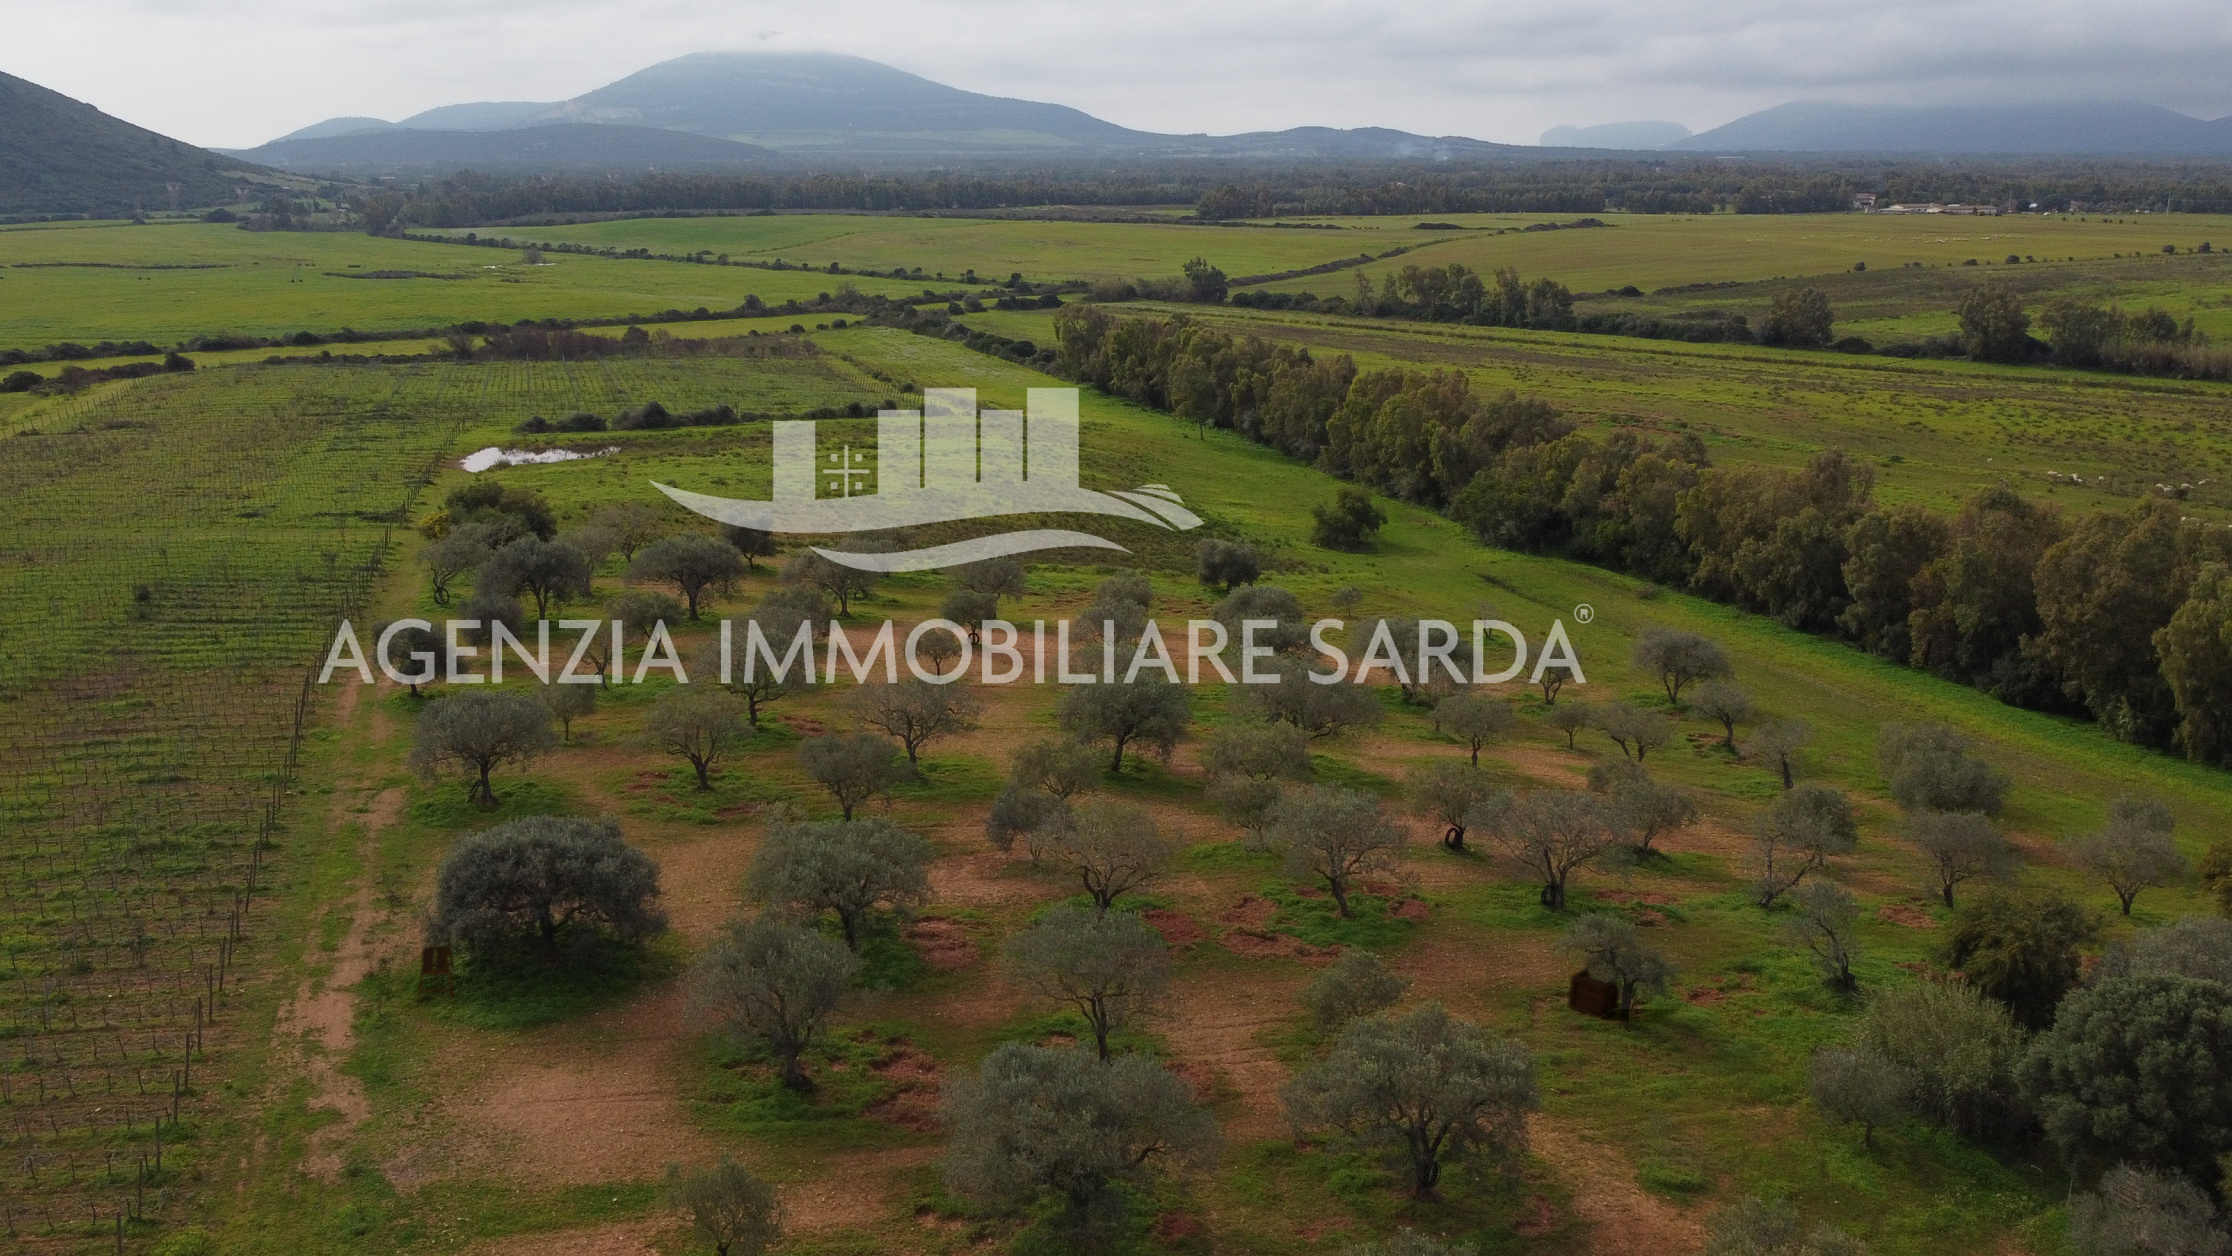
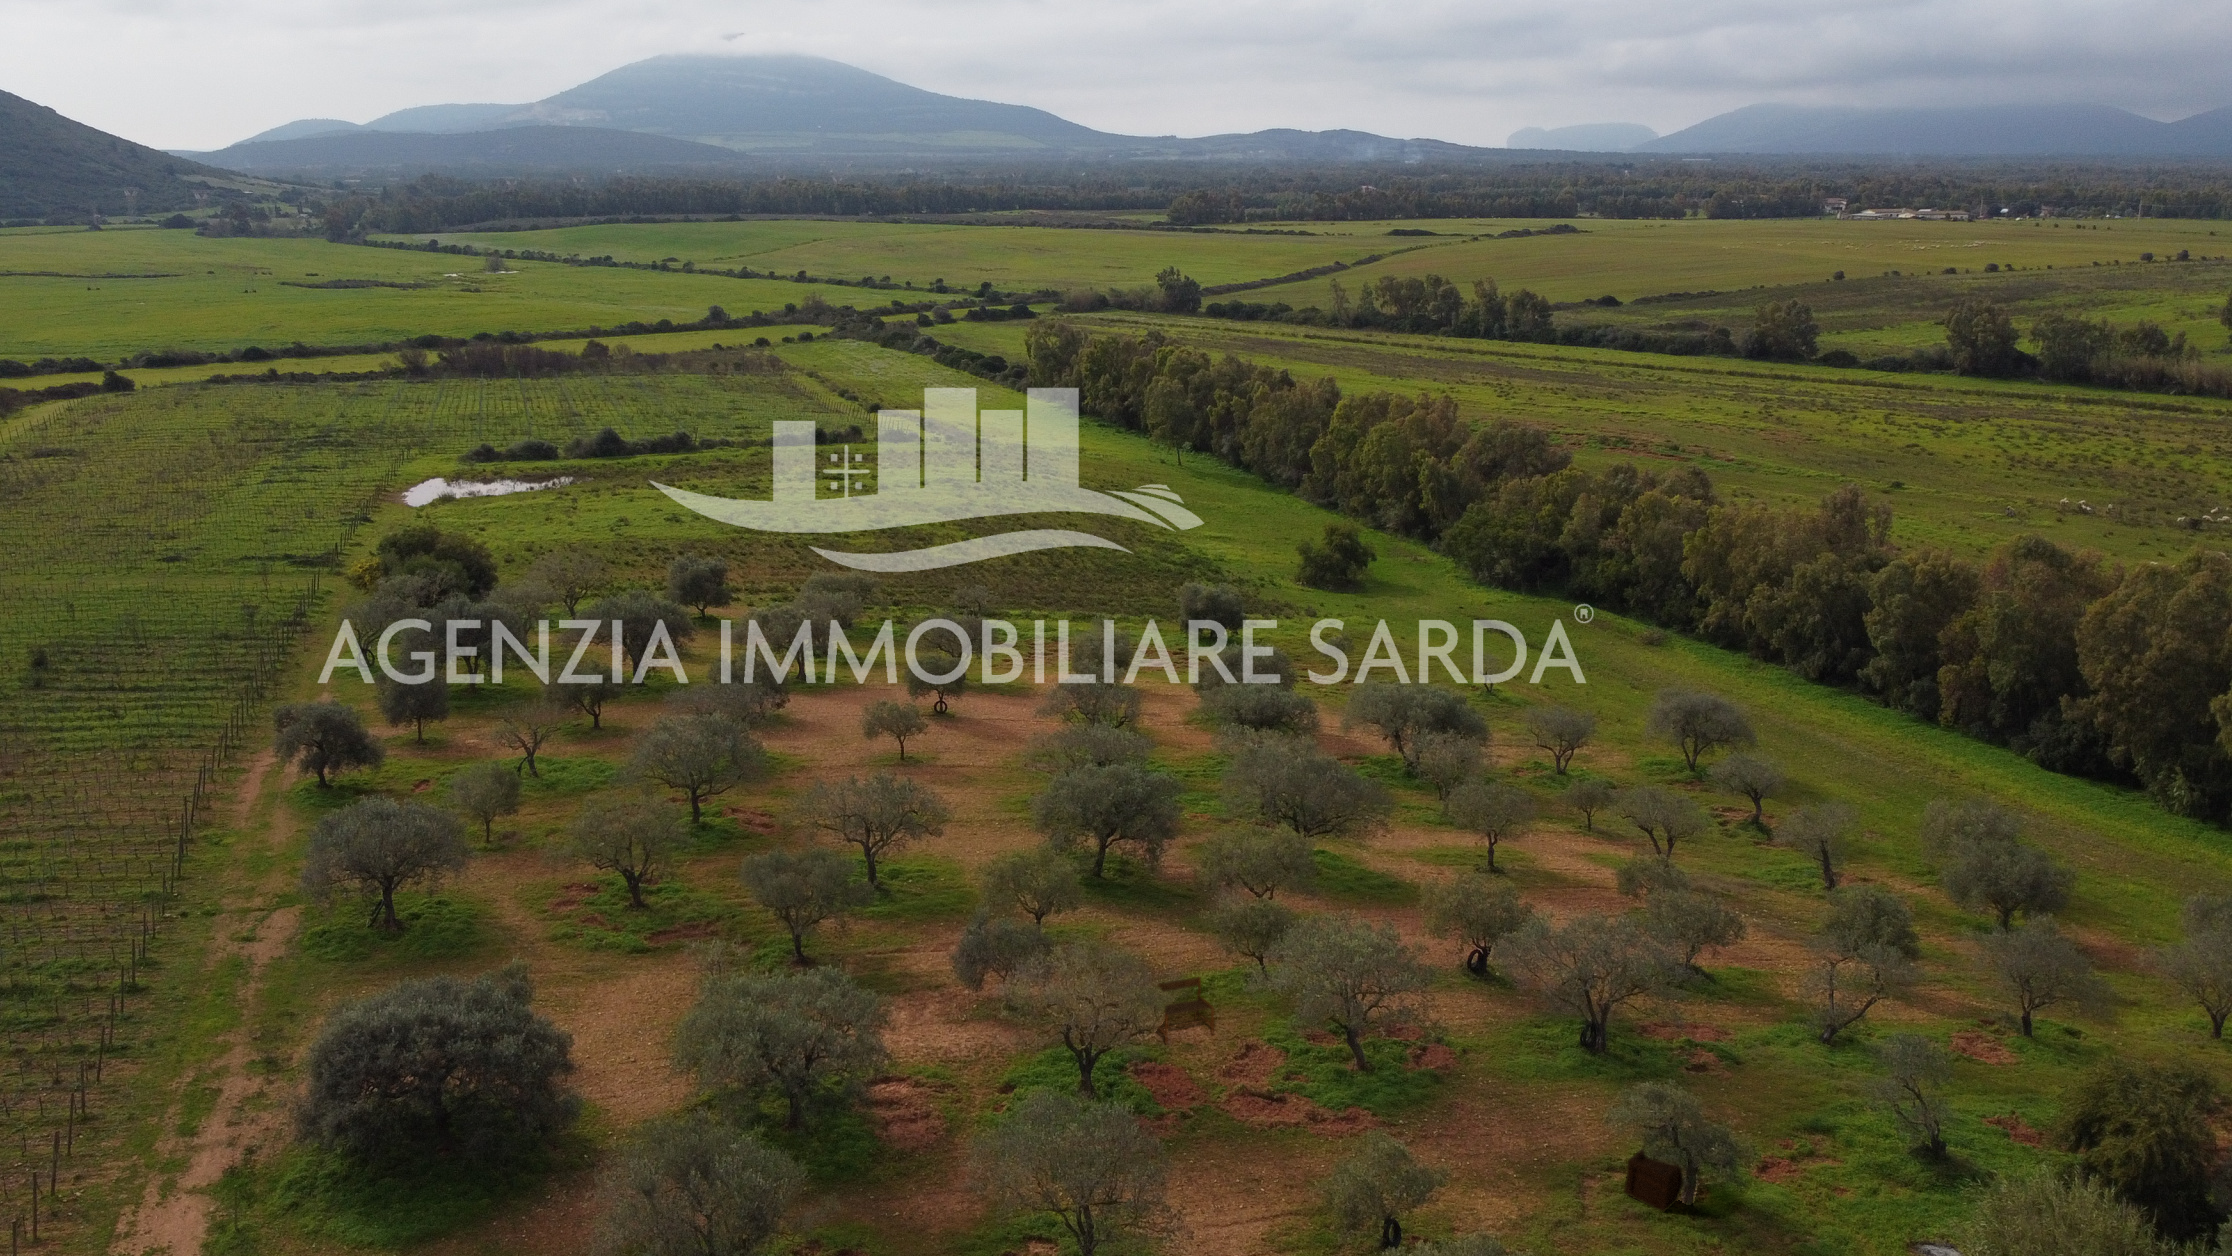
bench: present [419,935,454,1000] -> present [1158,977,1214,1043]

